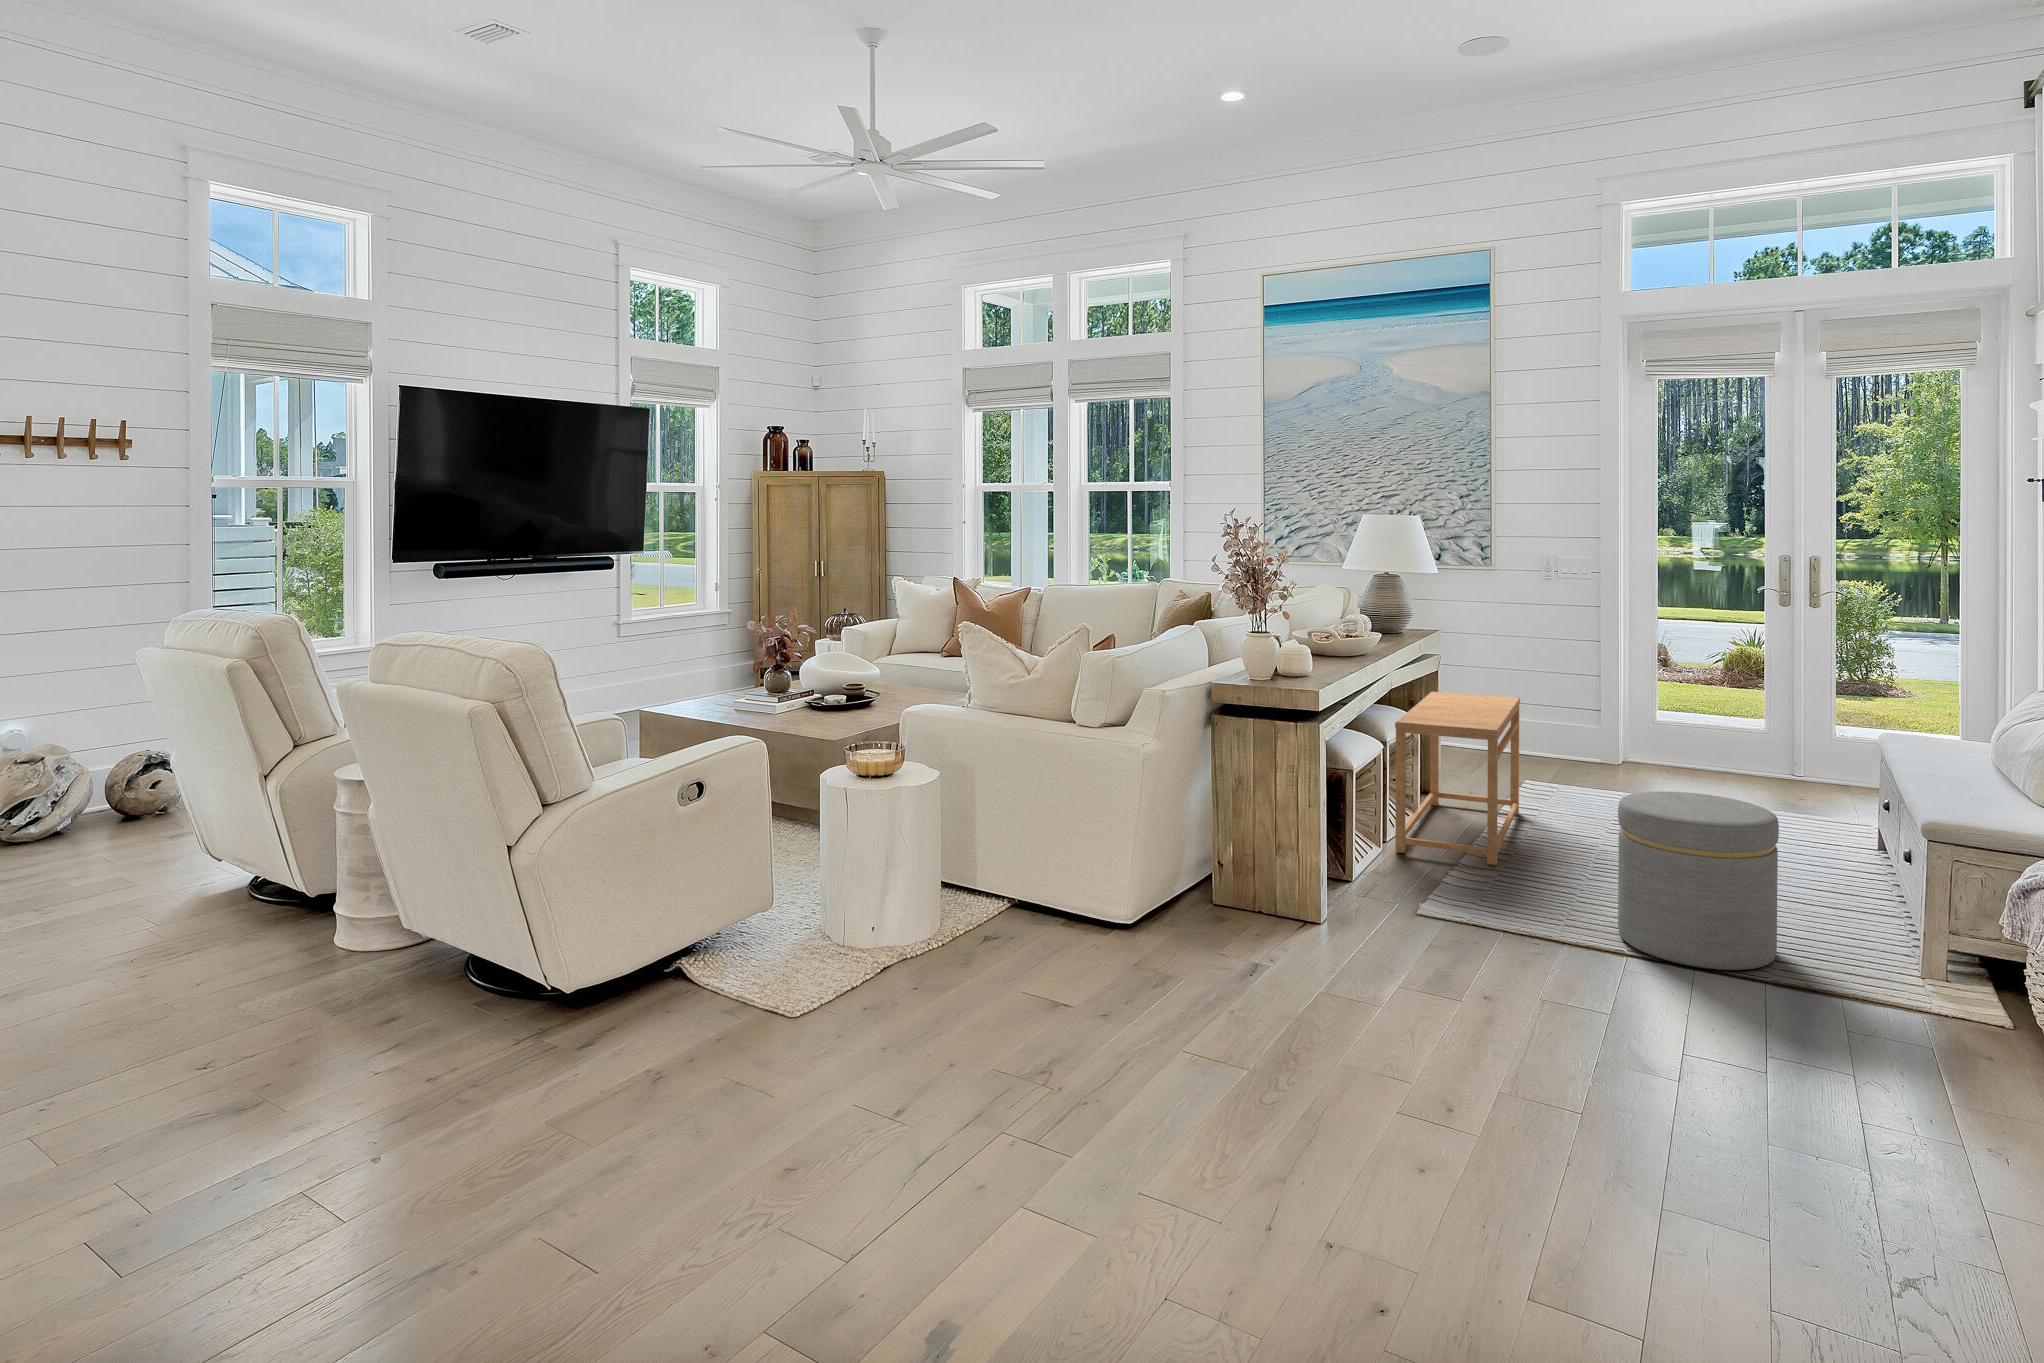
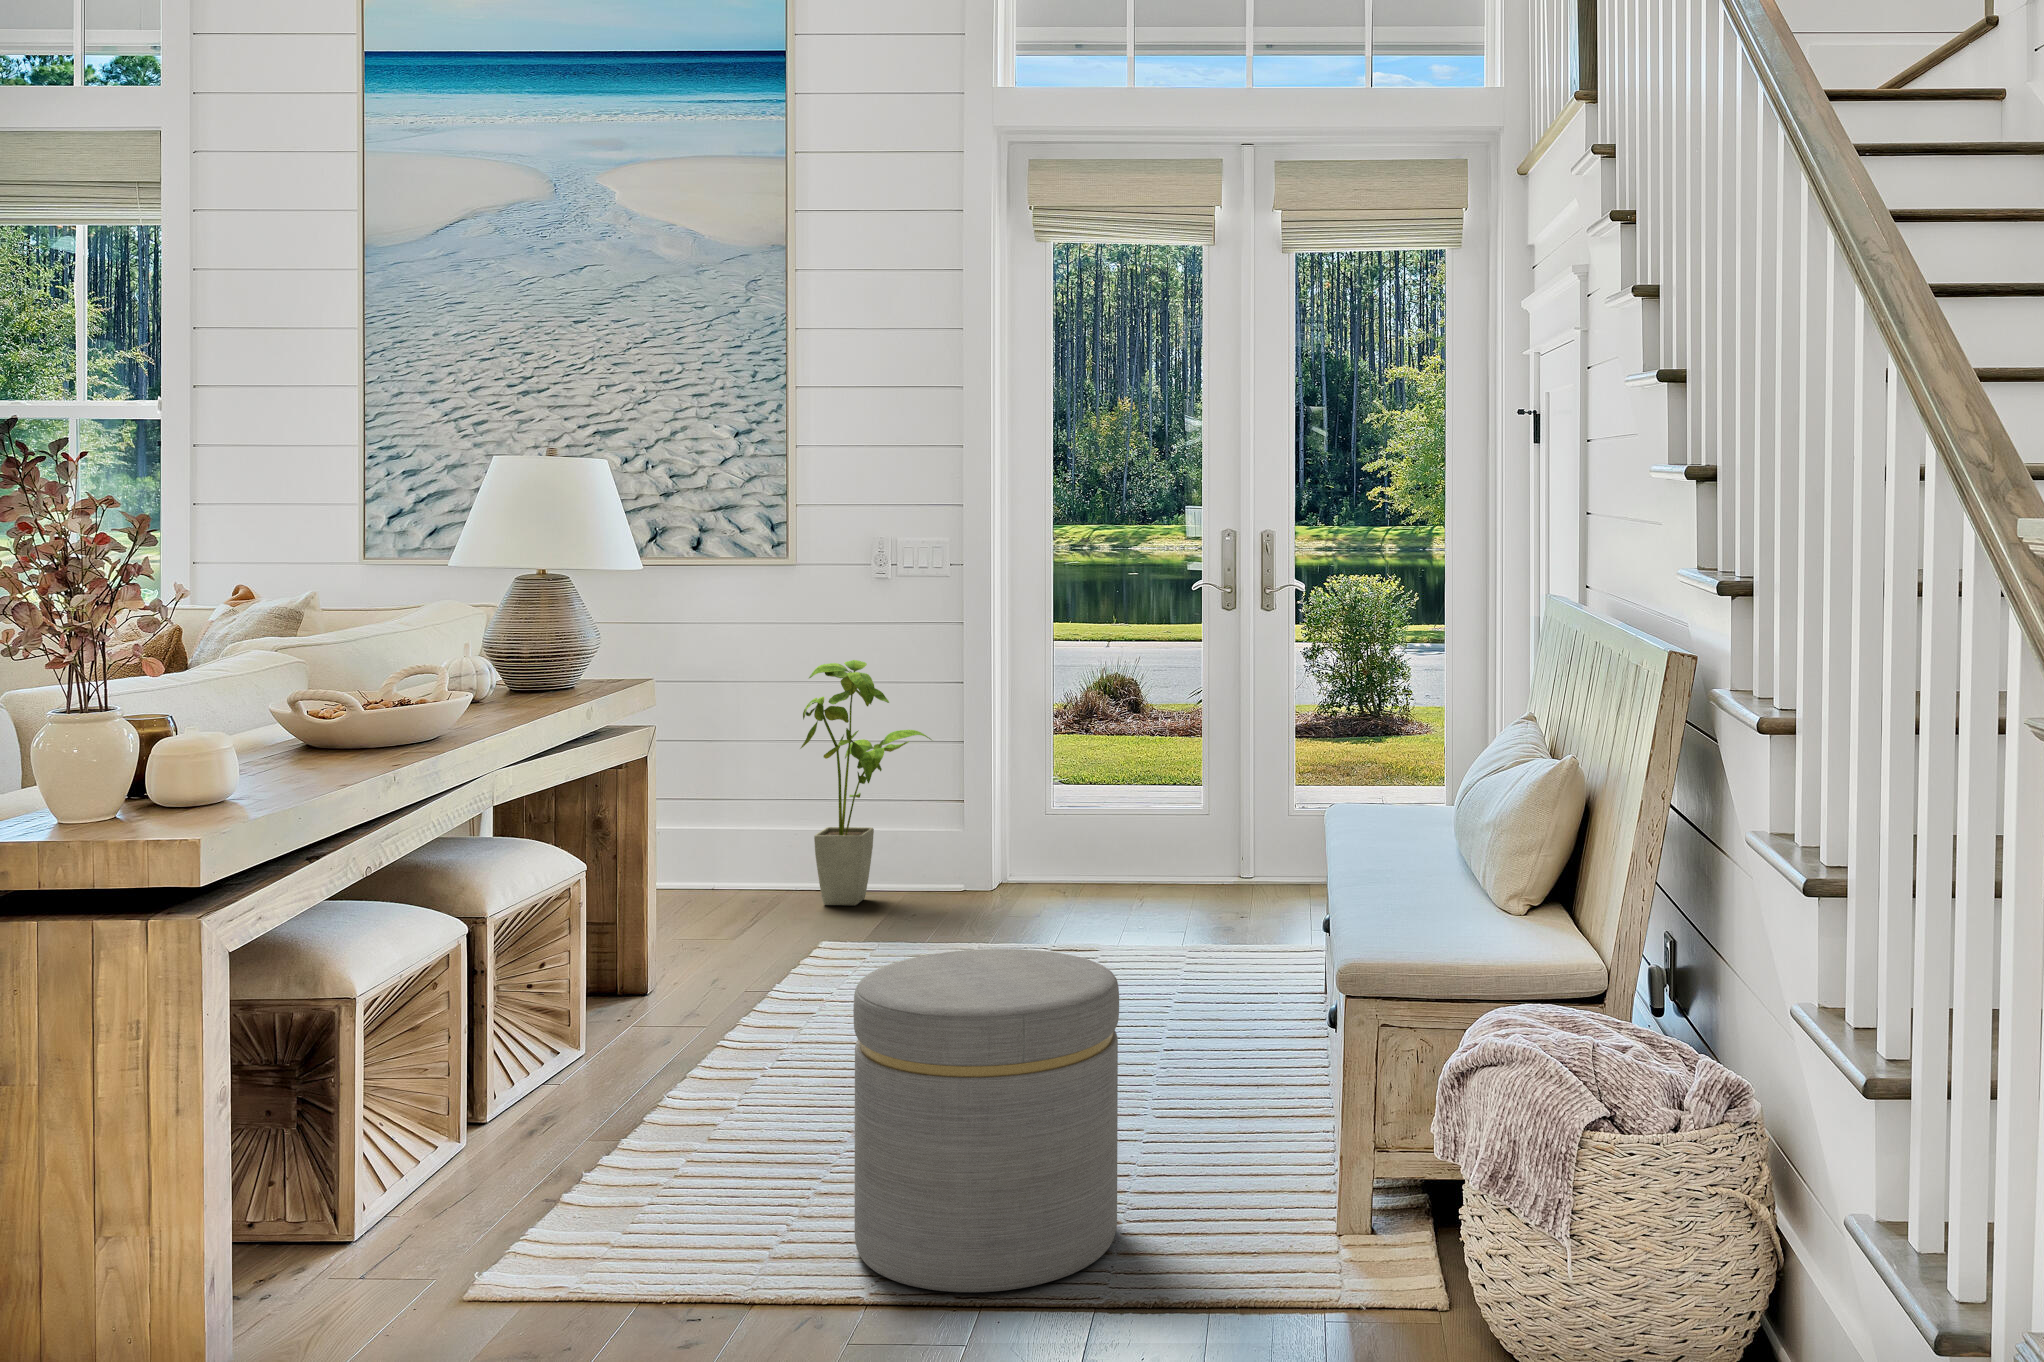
house plant: none [1505,626,1586,765] -> present [800,660,932,906]
side table: present [1395,692,1520,865] -> none [489,790,782,1127]

